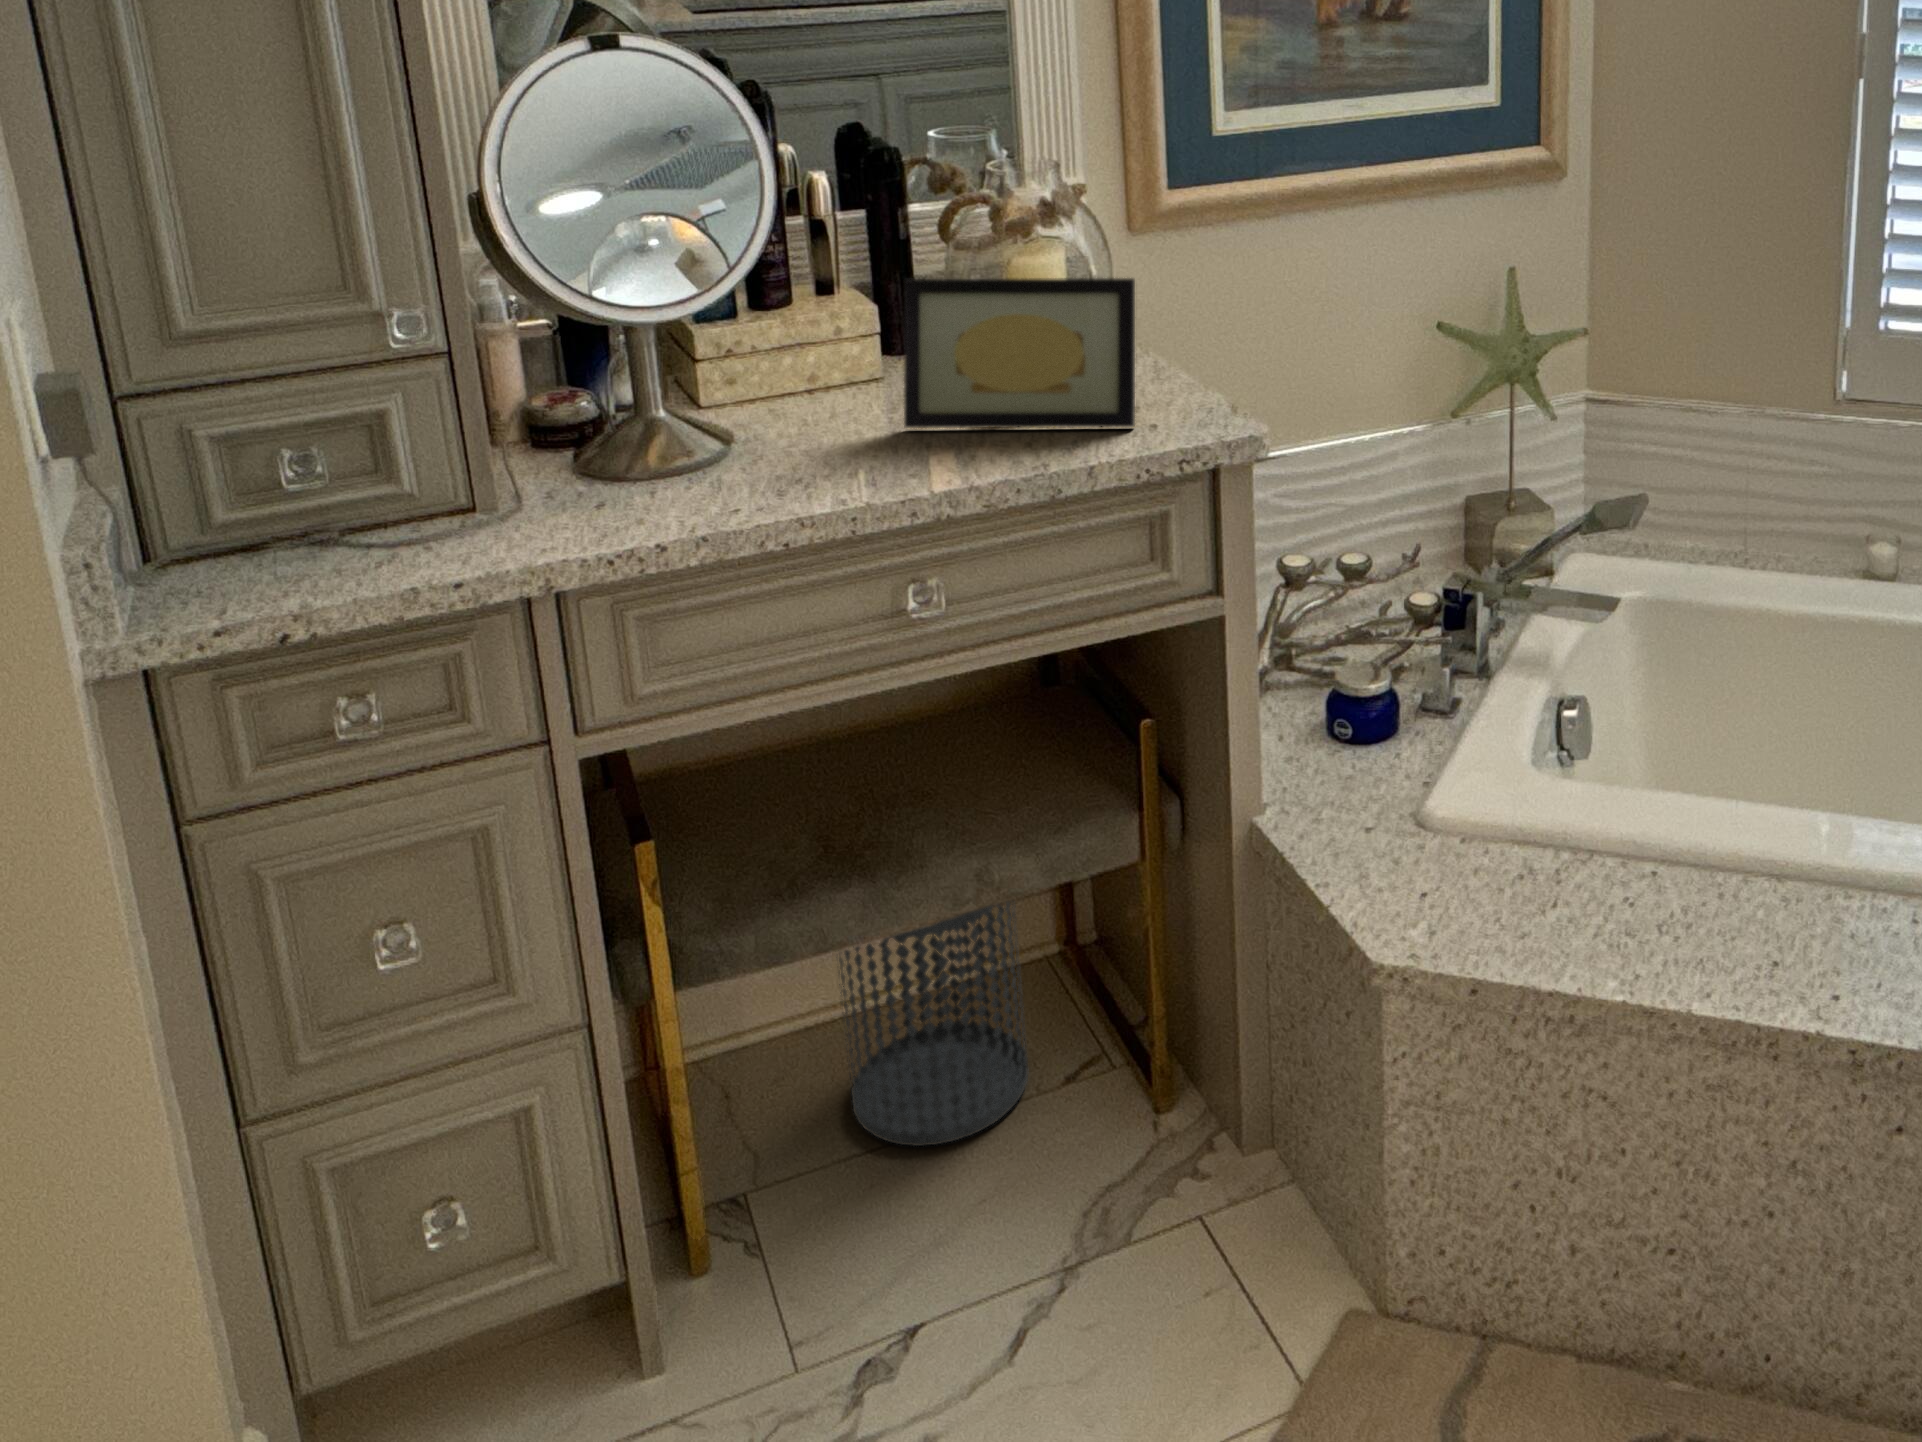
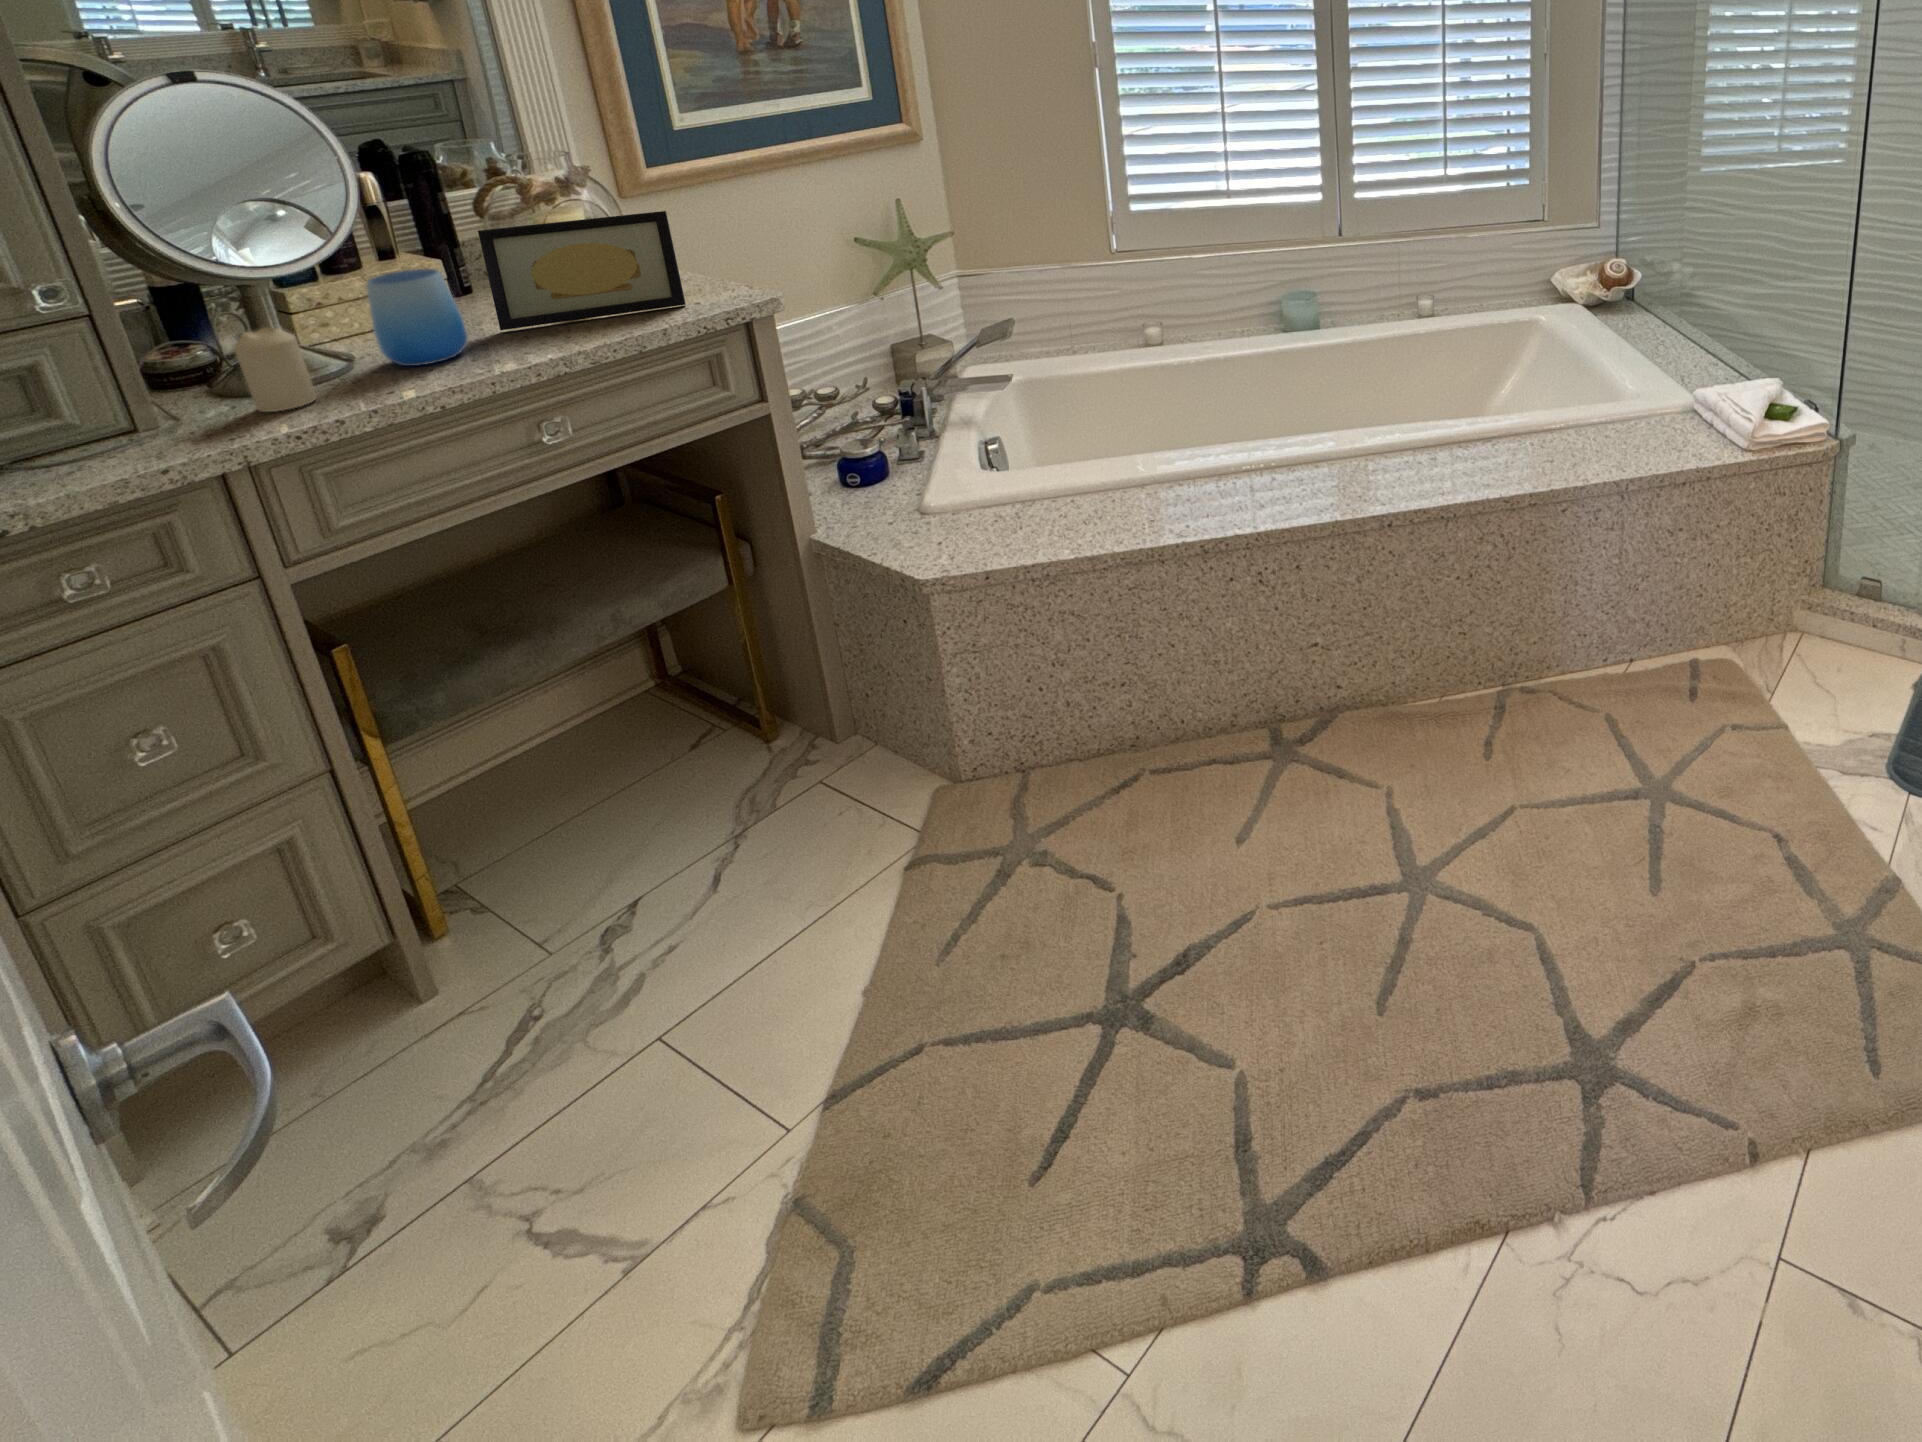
cup: none [752,329,857,470] -> present [366,269,468,366]
candle: none [585,395,663,515] -> present [234,328,316,412]
wastebasket: present [839,902,1028,1146] -> none [477,609,664,821]

